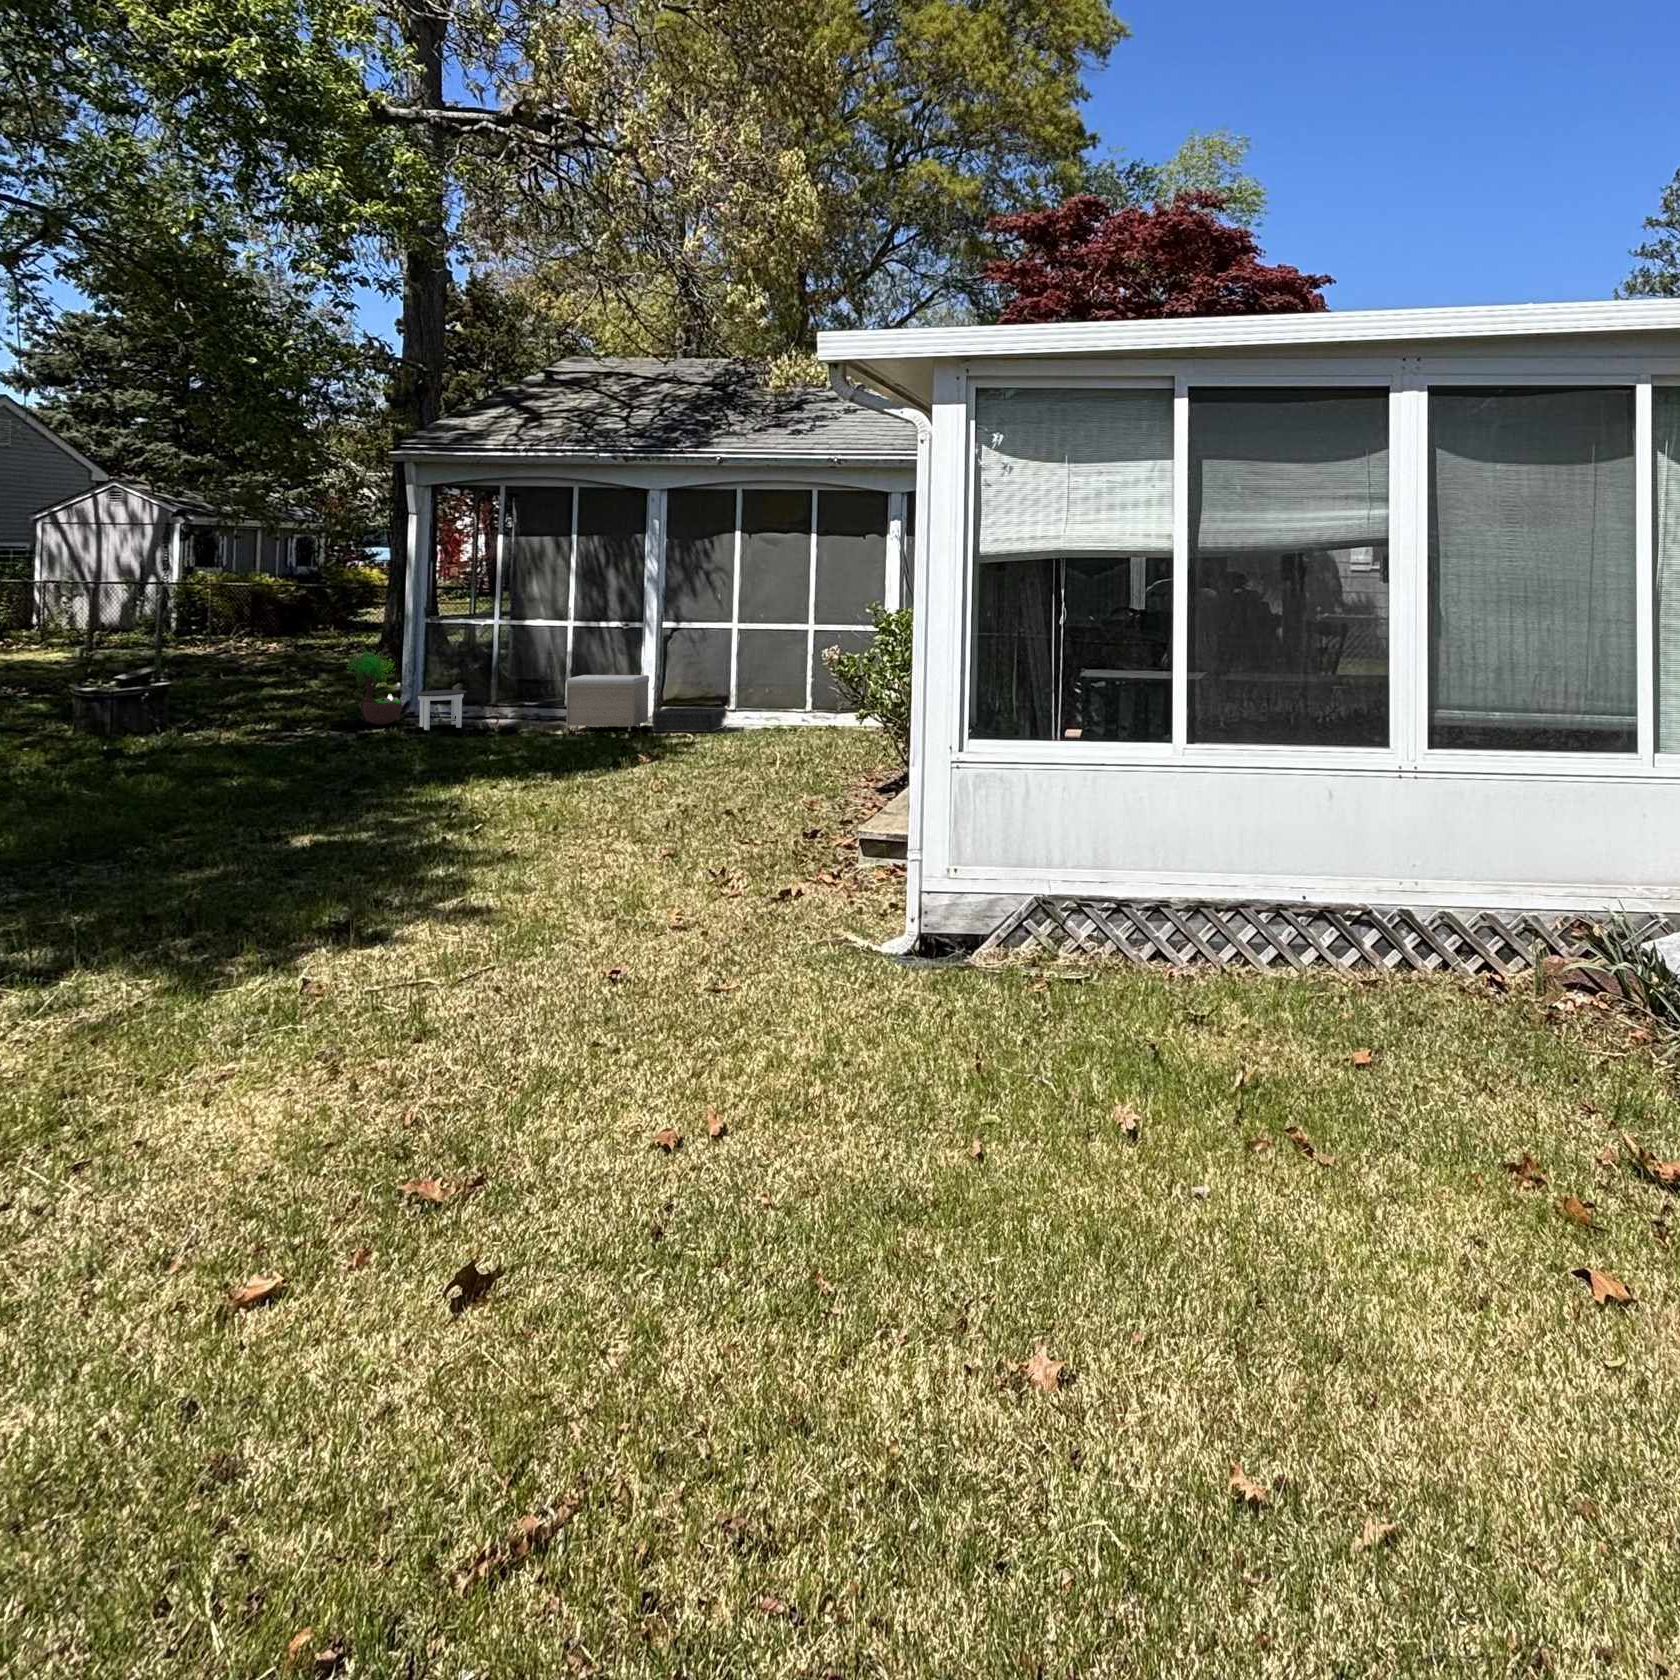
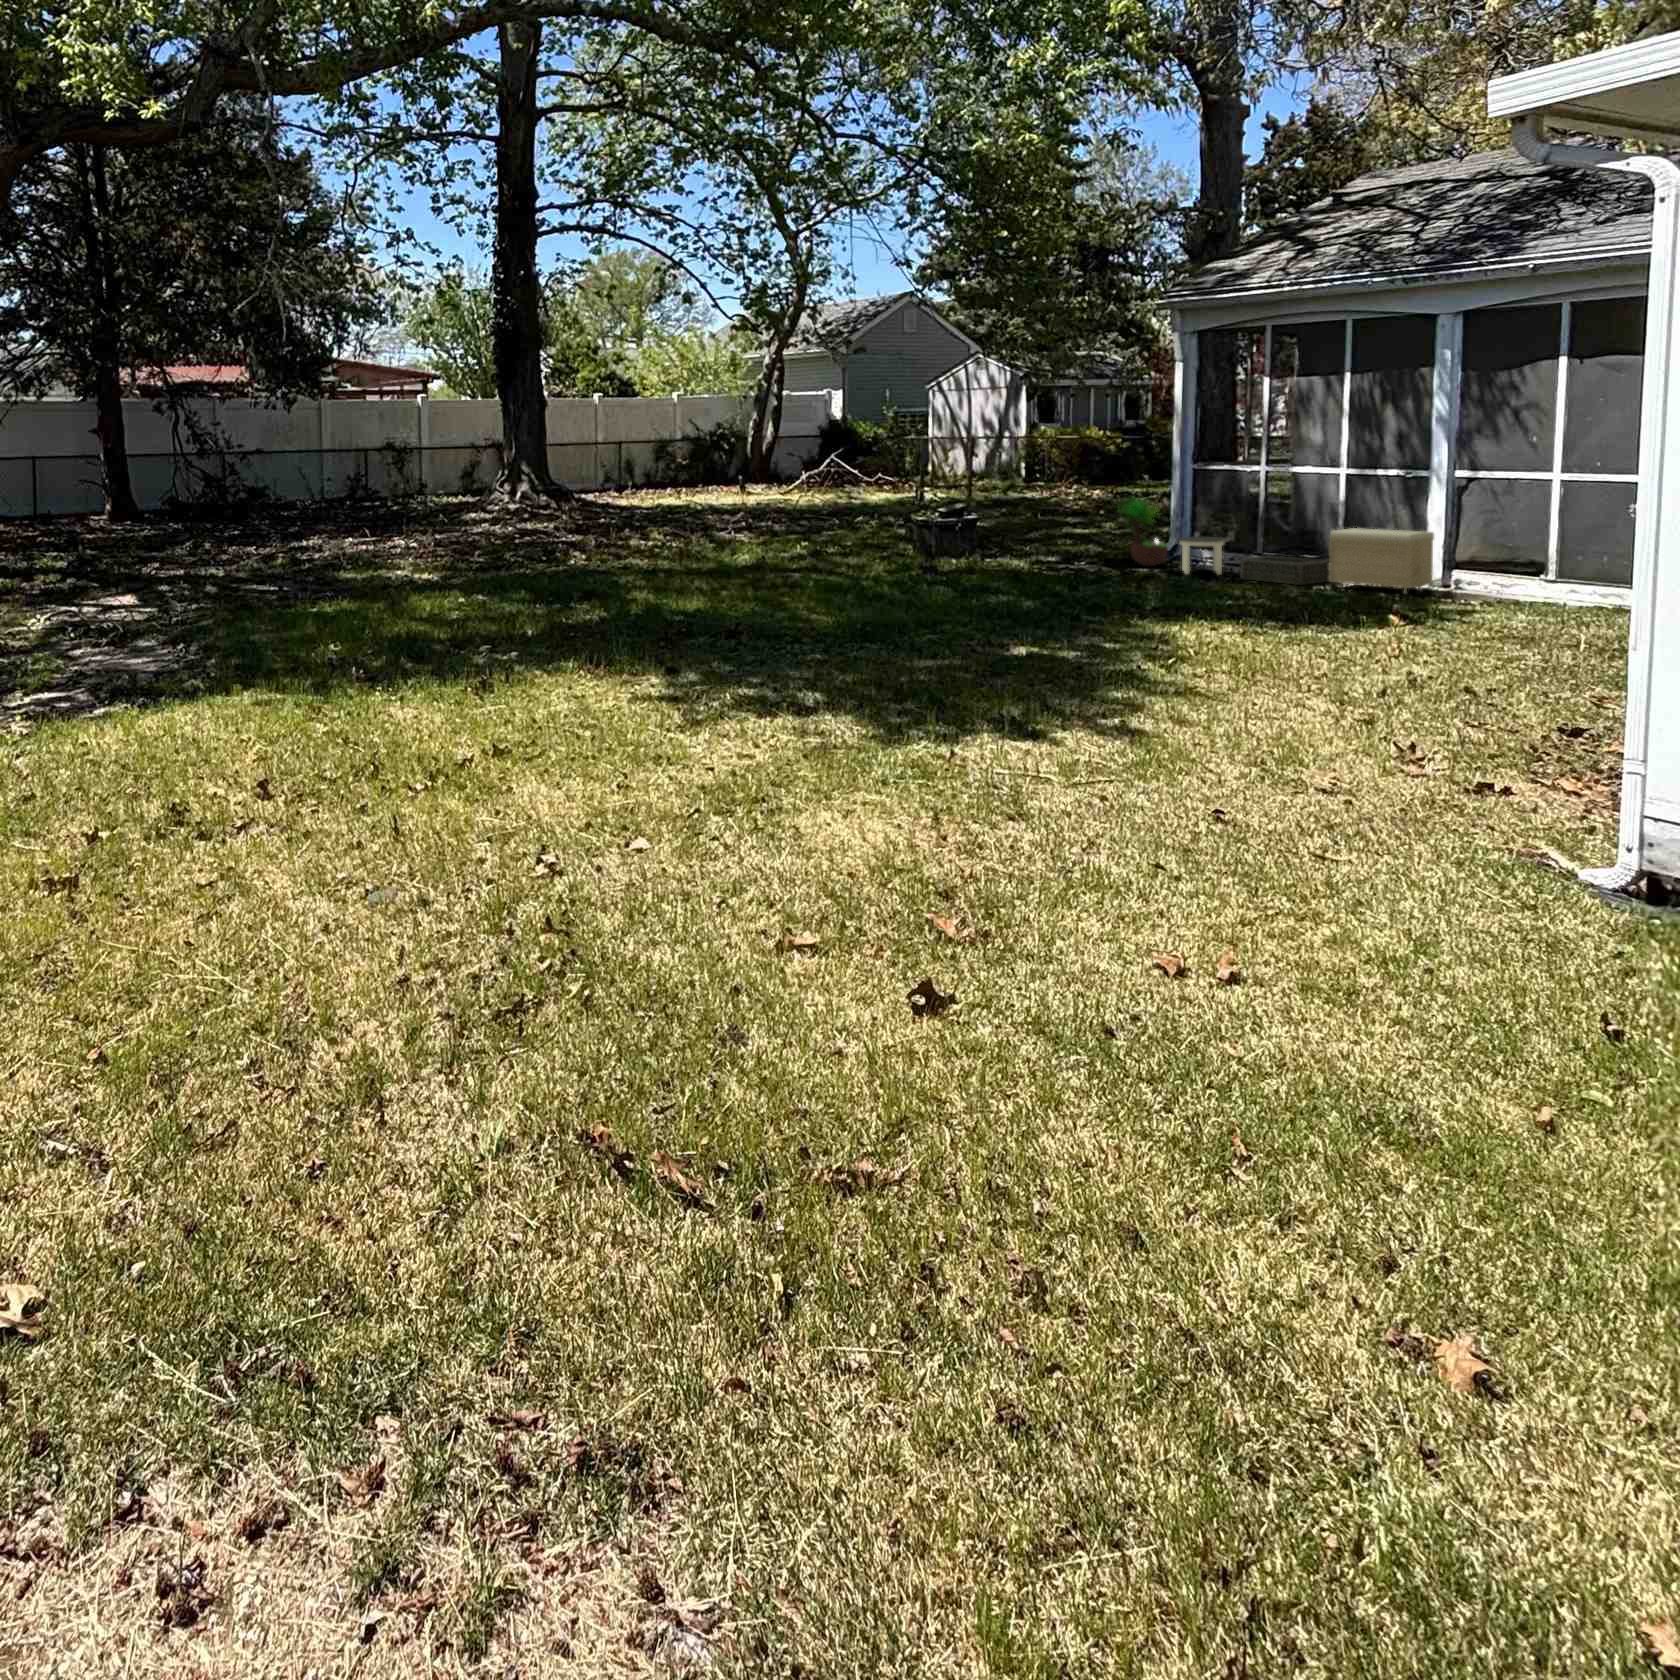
basket: present [652,706,727,732] -> present [1240,556,1329,585]

